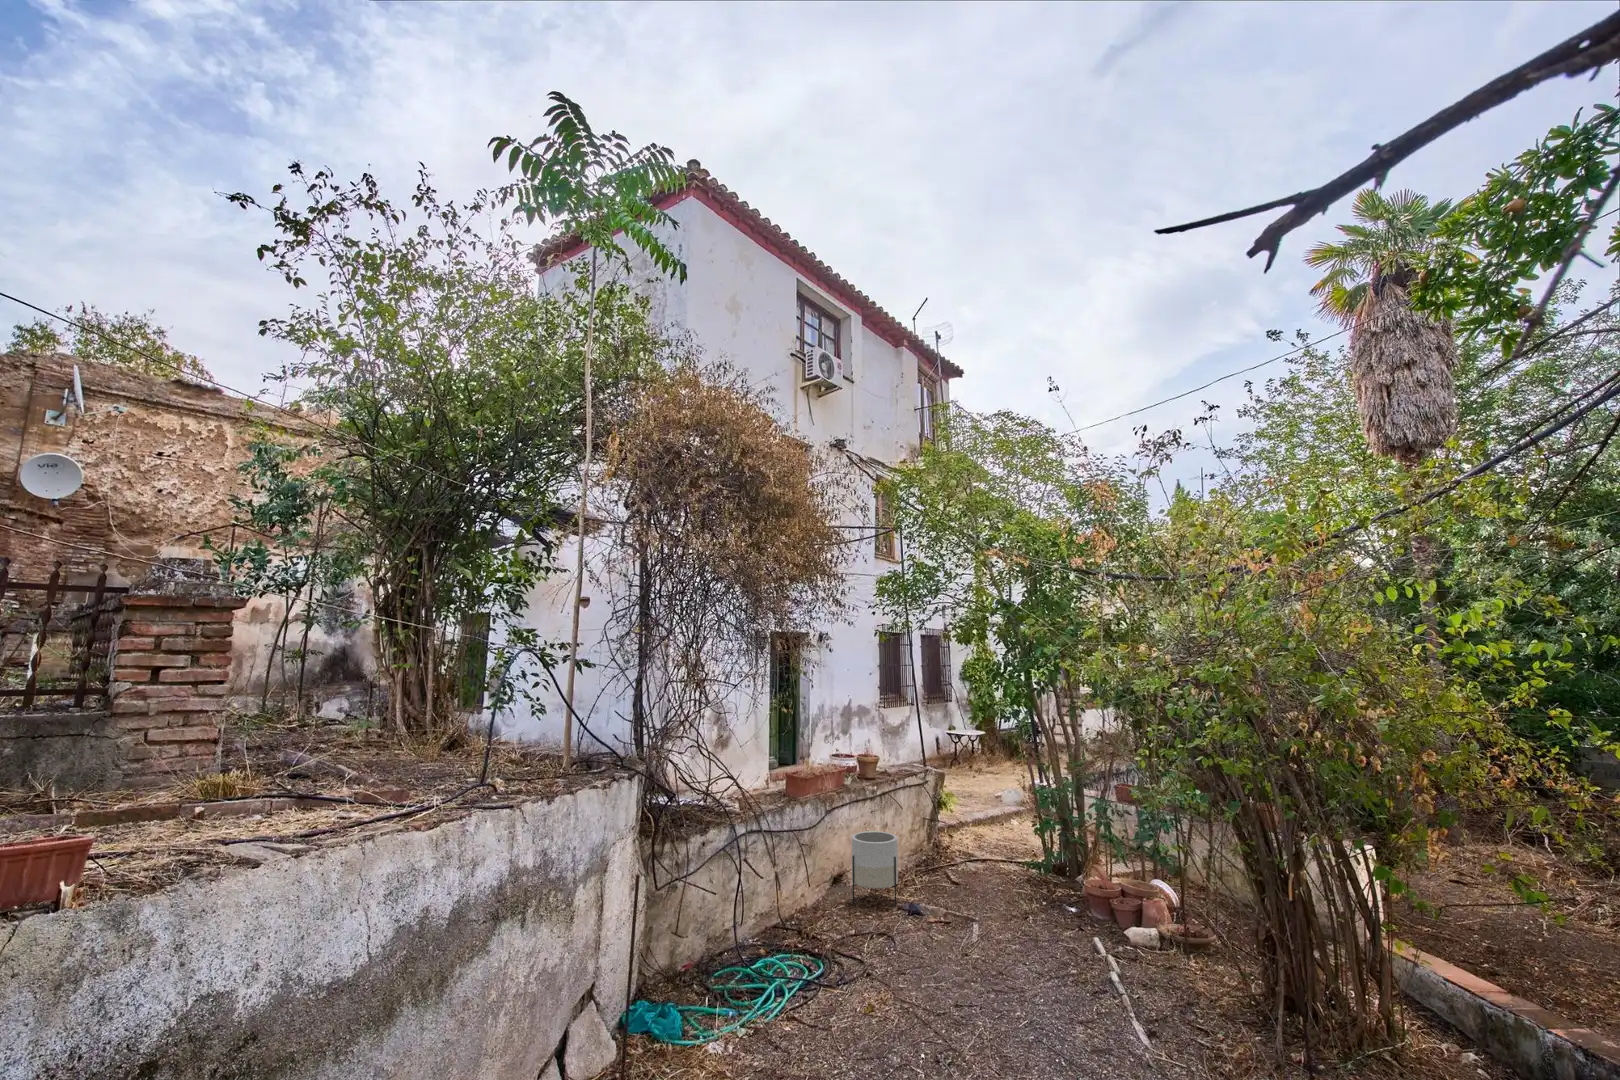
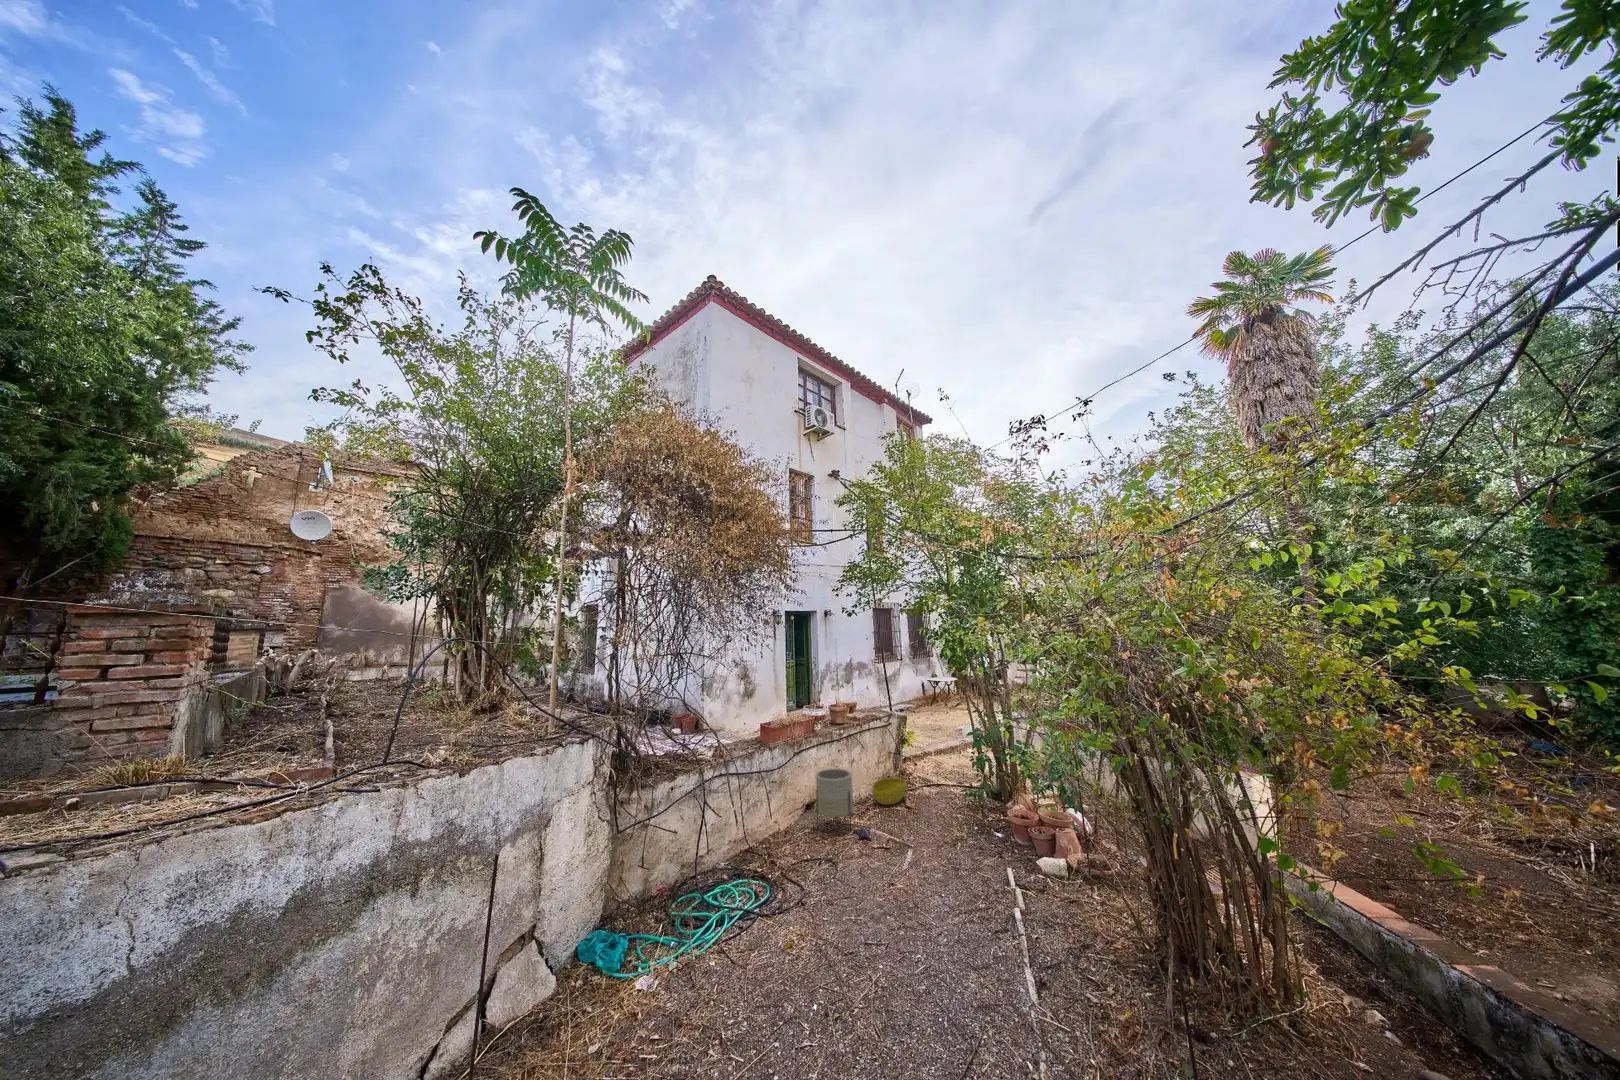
basket: none [910,846,954,879] -> present [872,777,906,805]

